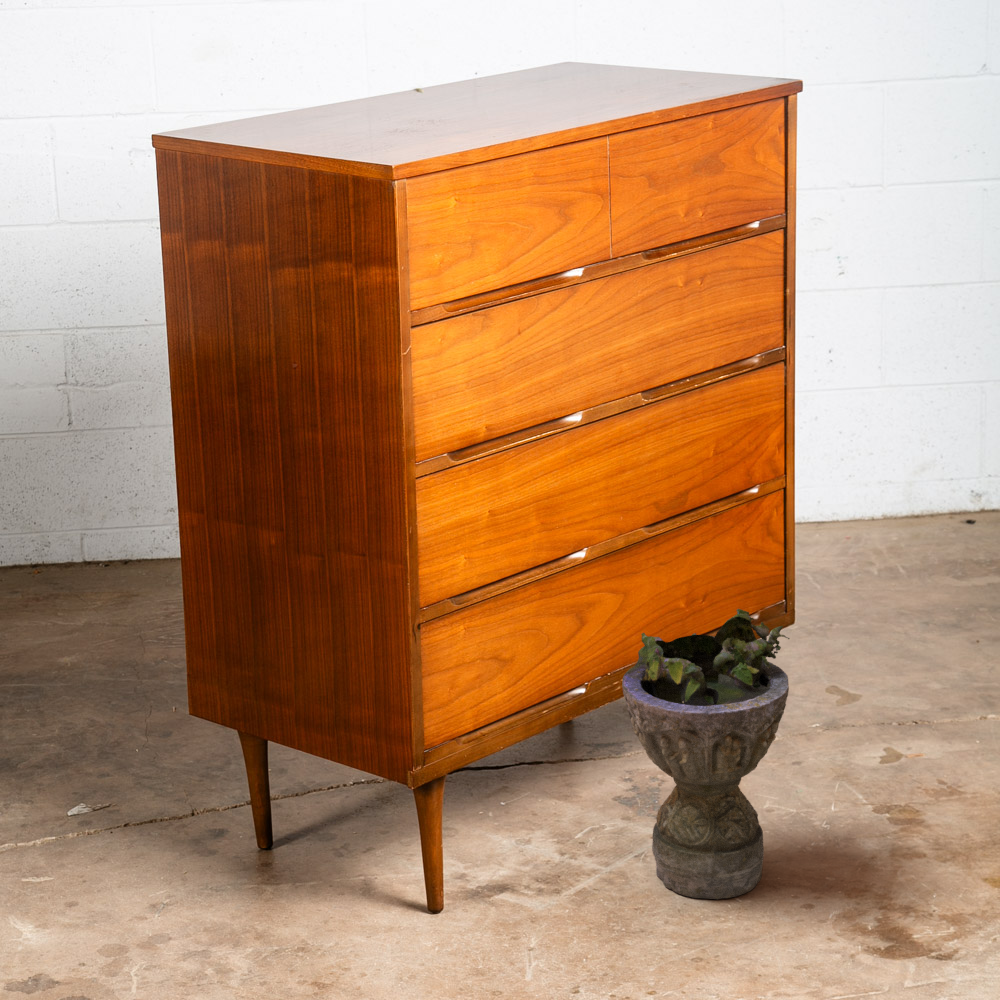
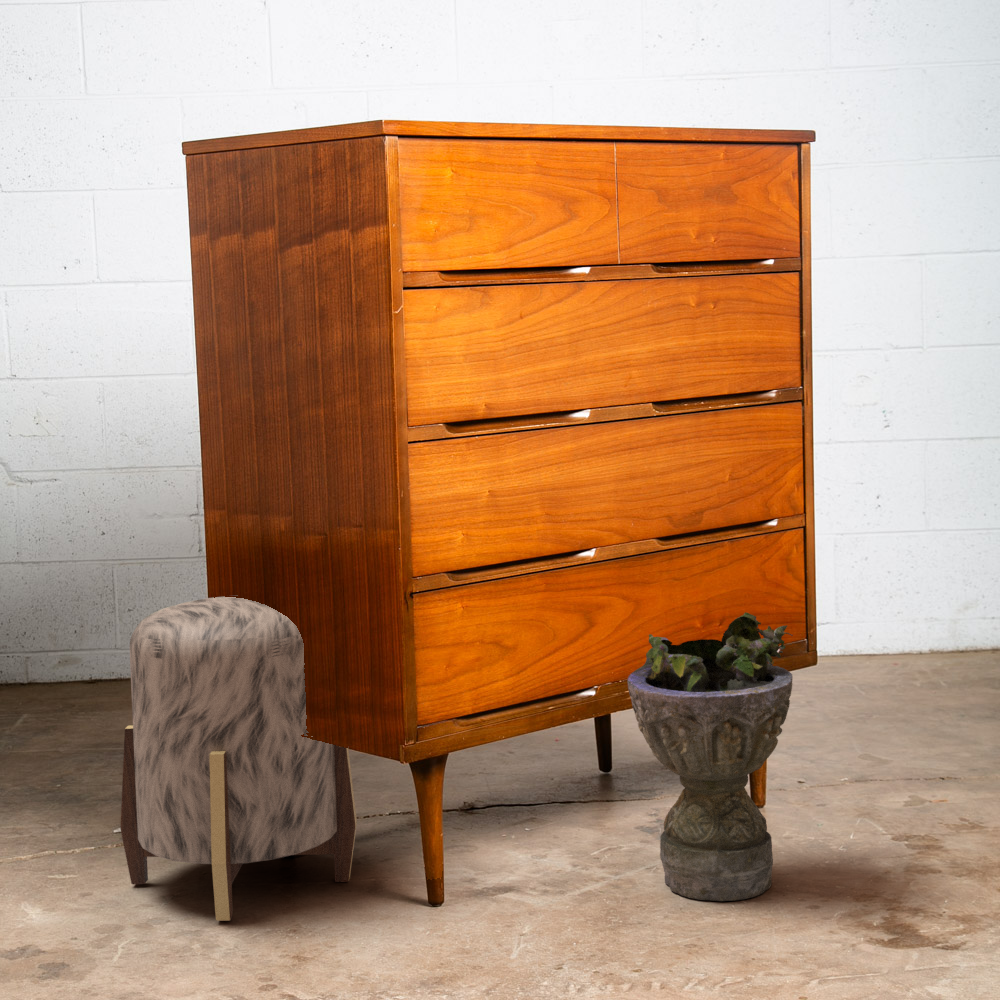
ottoman: none [102,597,345,942] -> present [120,597,357,921]

